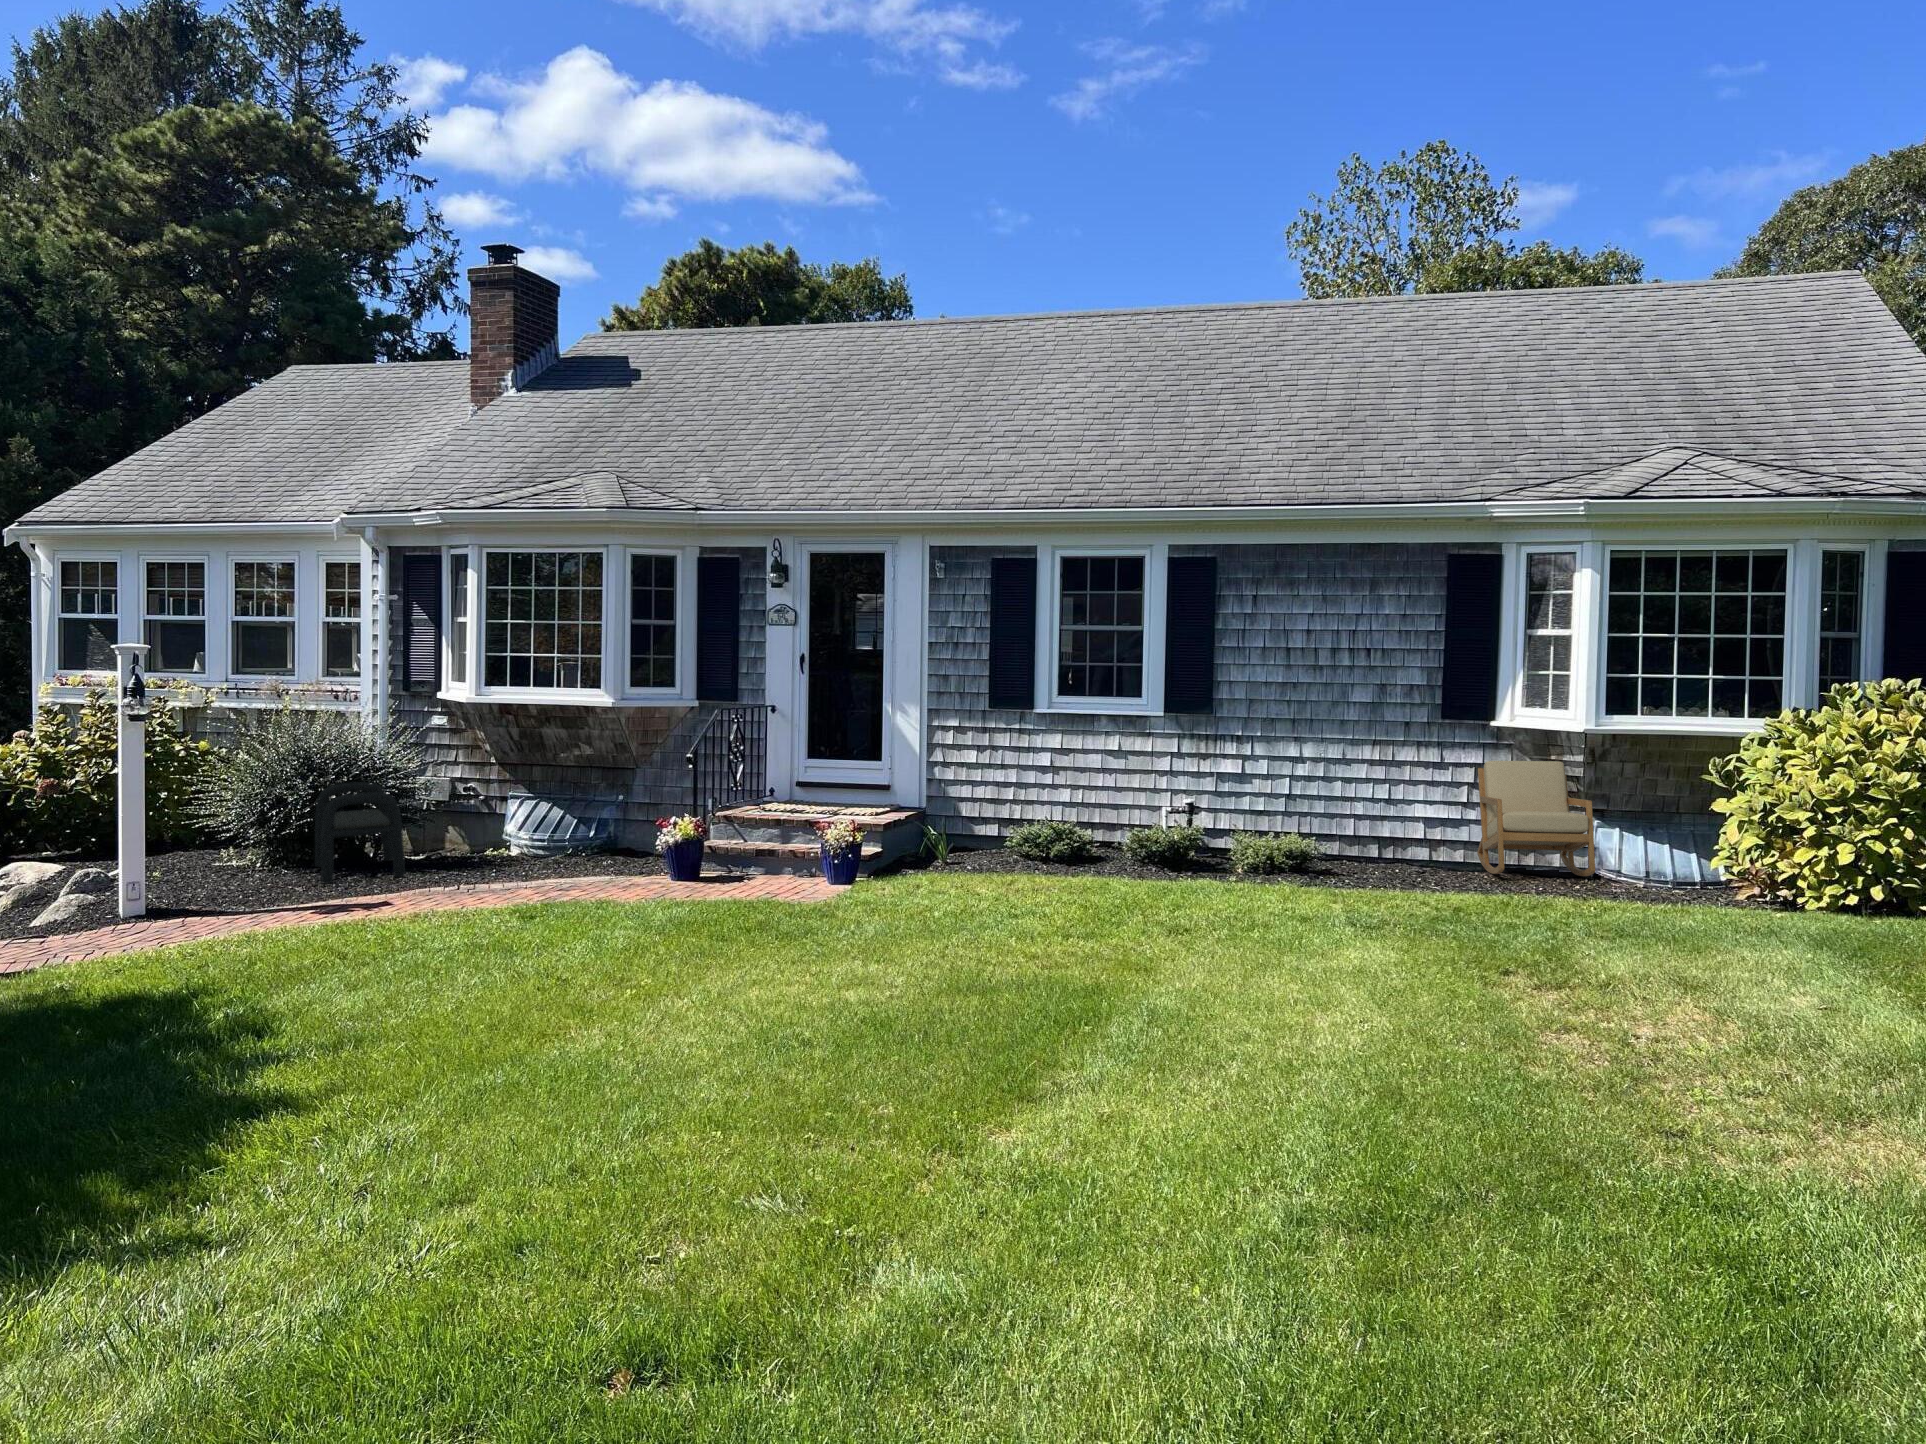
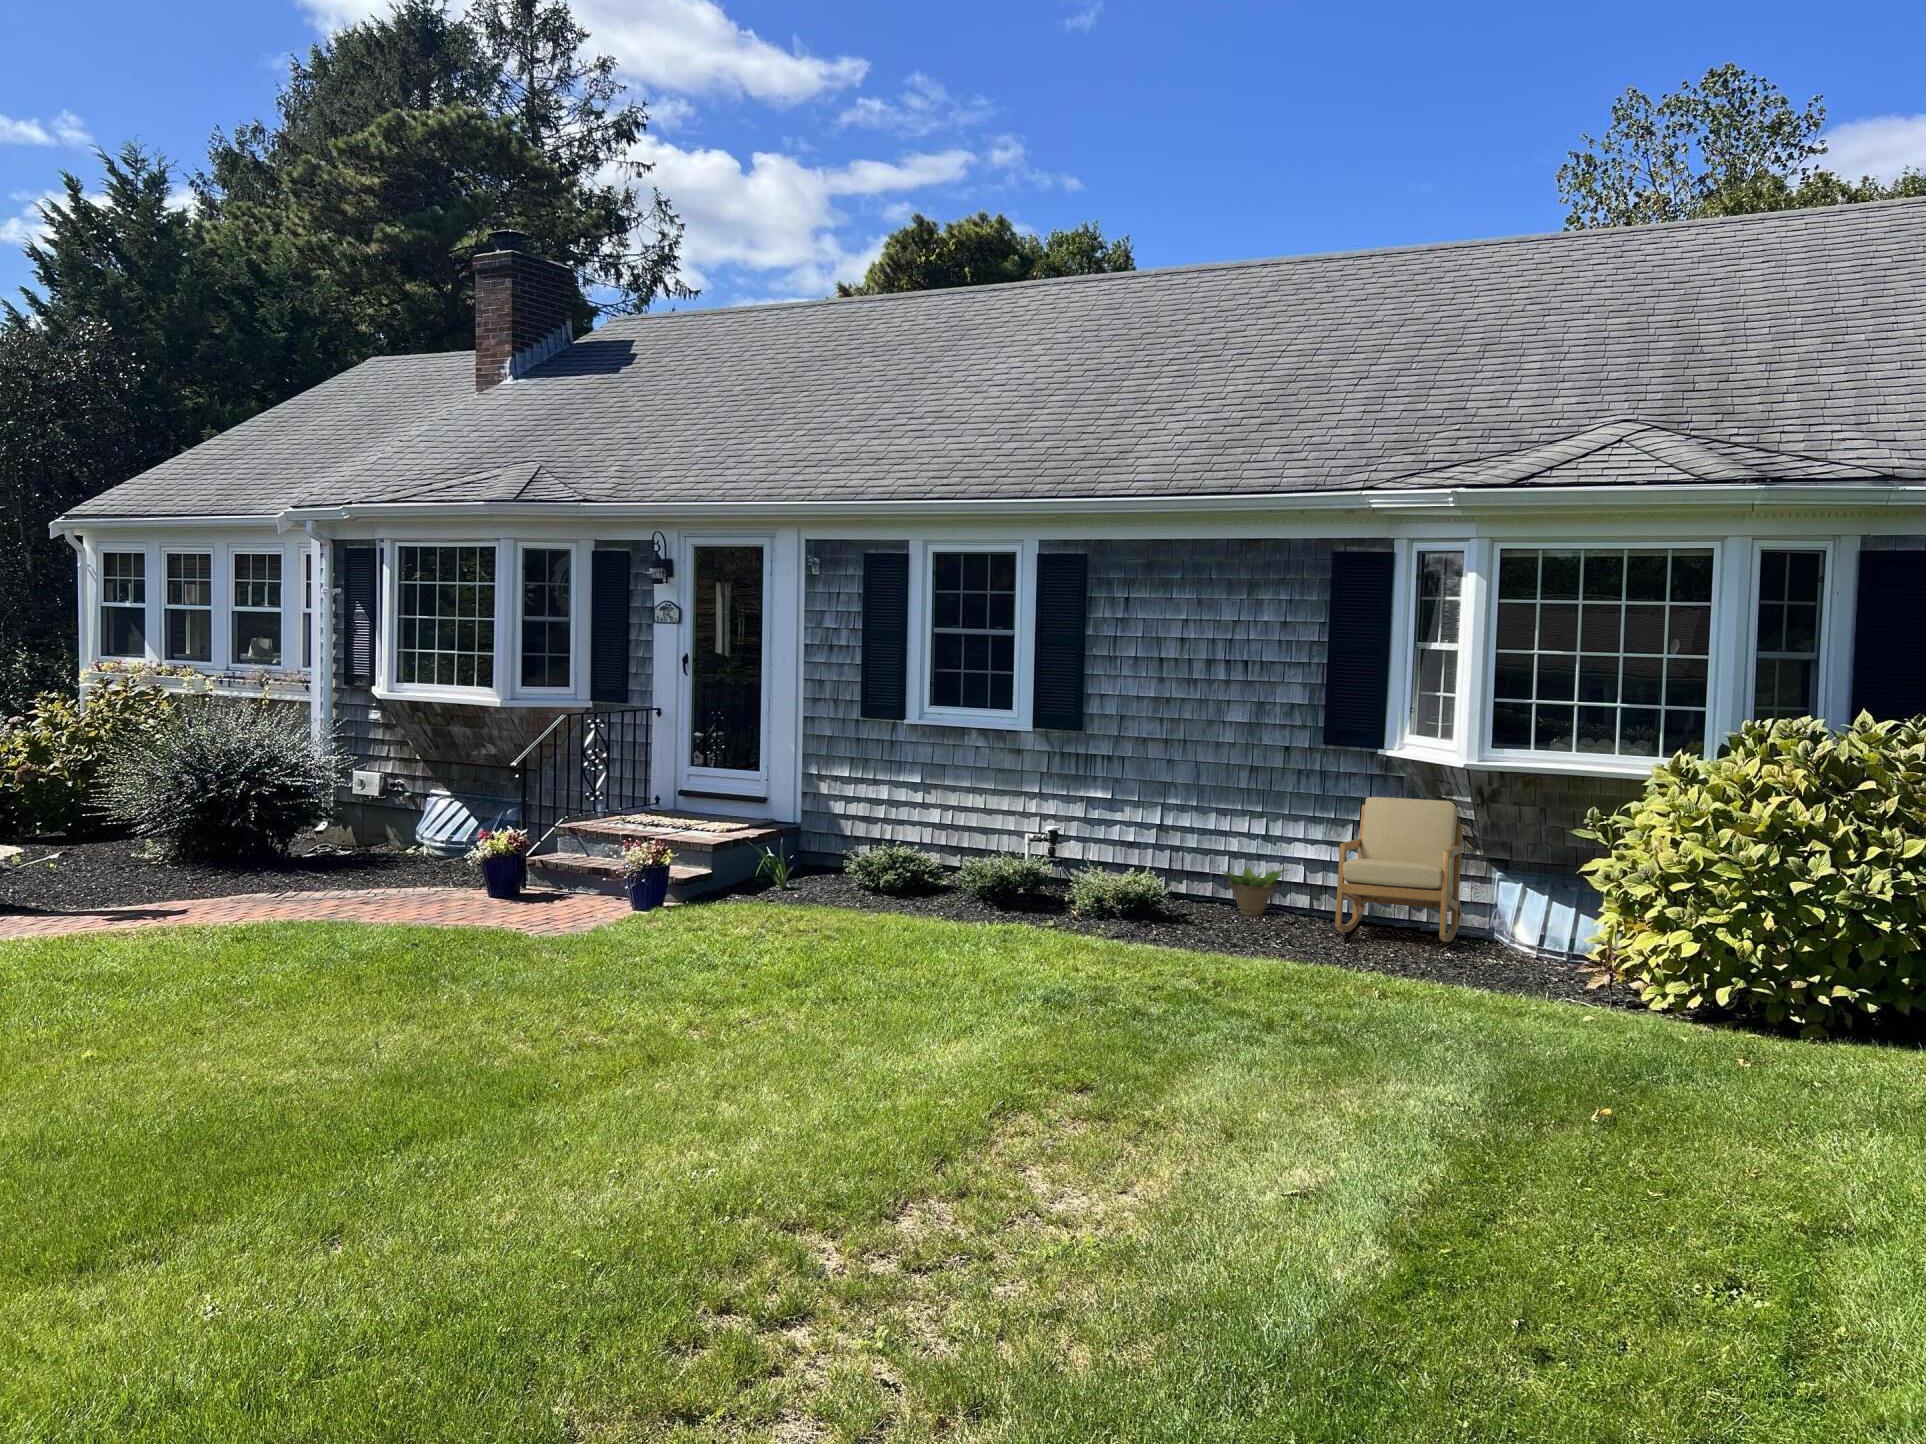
bench: present [315,782,405,884] -> none [180,772,286,870]
decorative plant: none [1349,825,1427,866] -> present [1220,868,1290,915]

